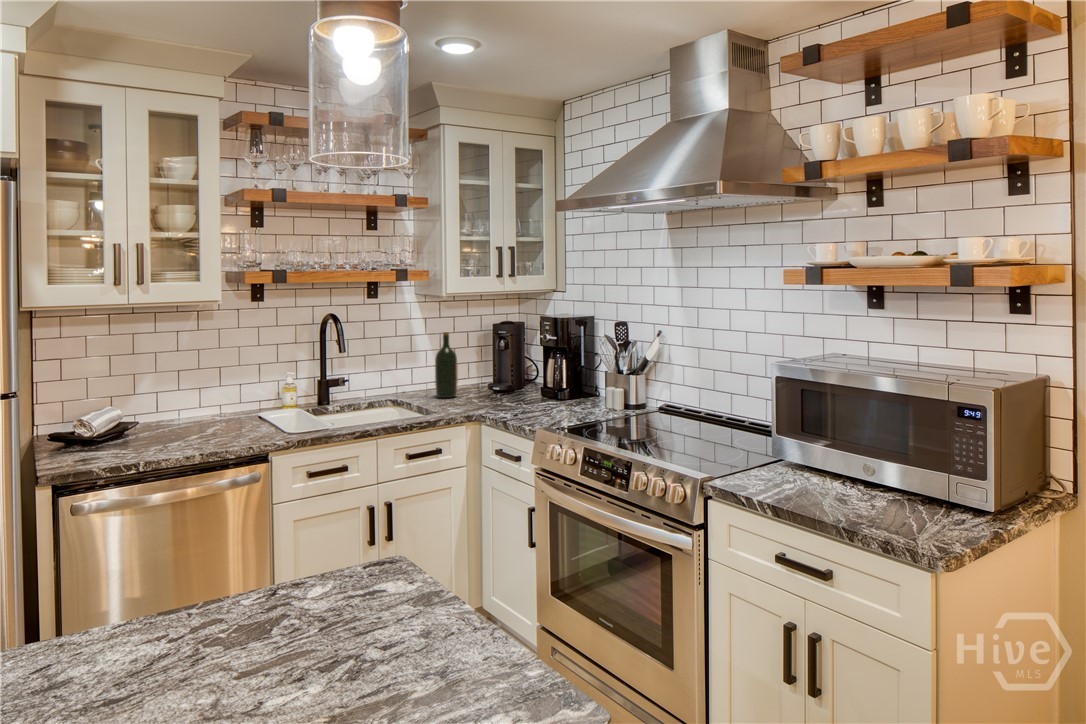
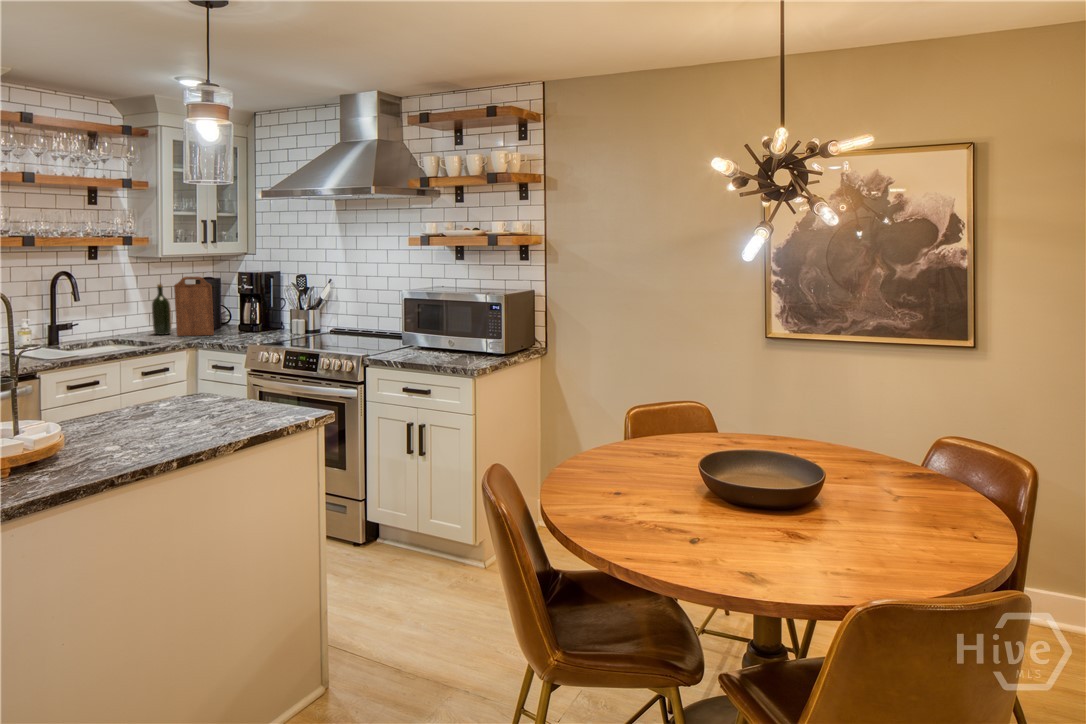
cutting board: none [460,323,505,402] -> present [174,277,214,336]

